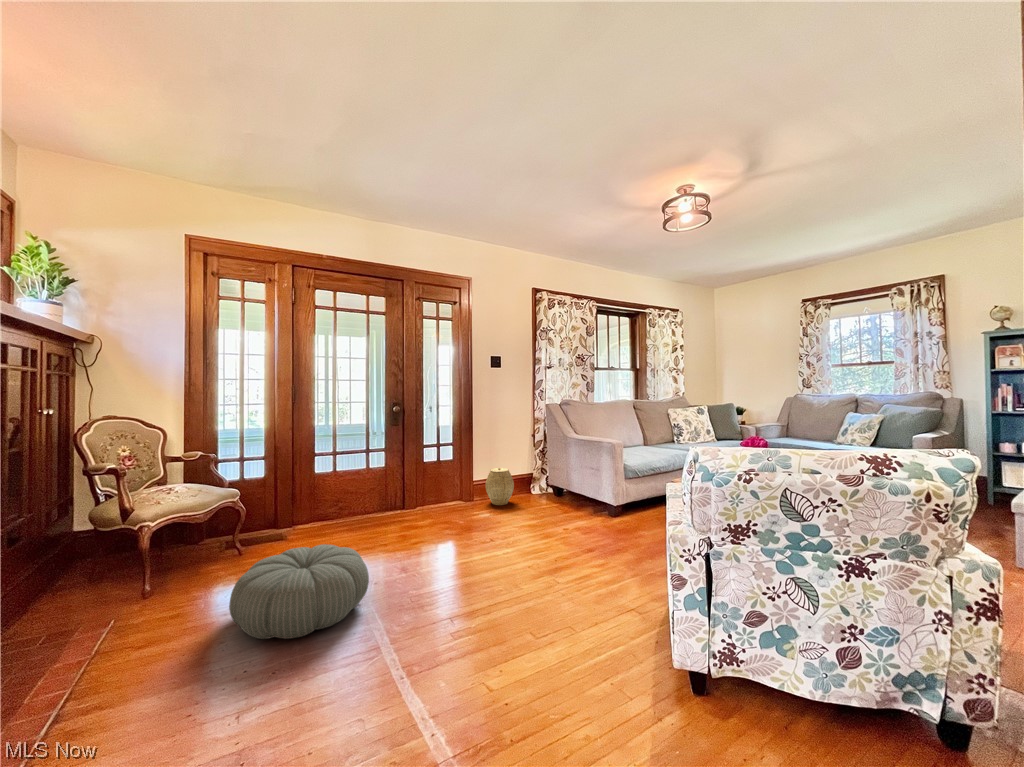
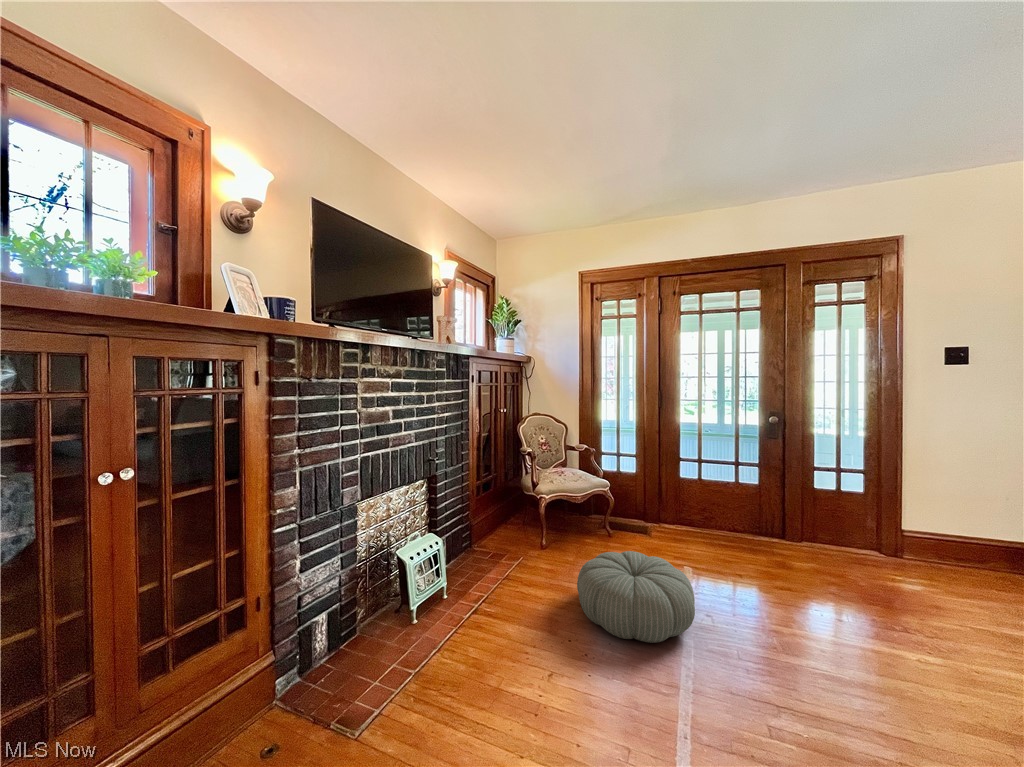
woven basket: present [486,468,514,505] -> none [926,523,992,586]

